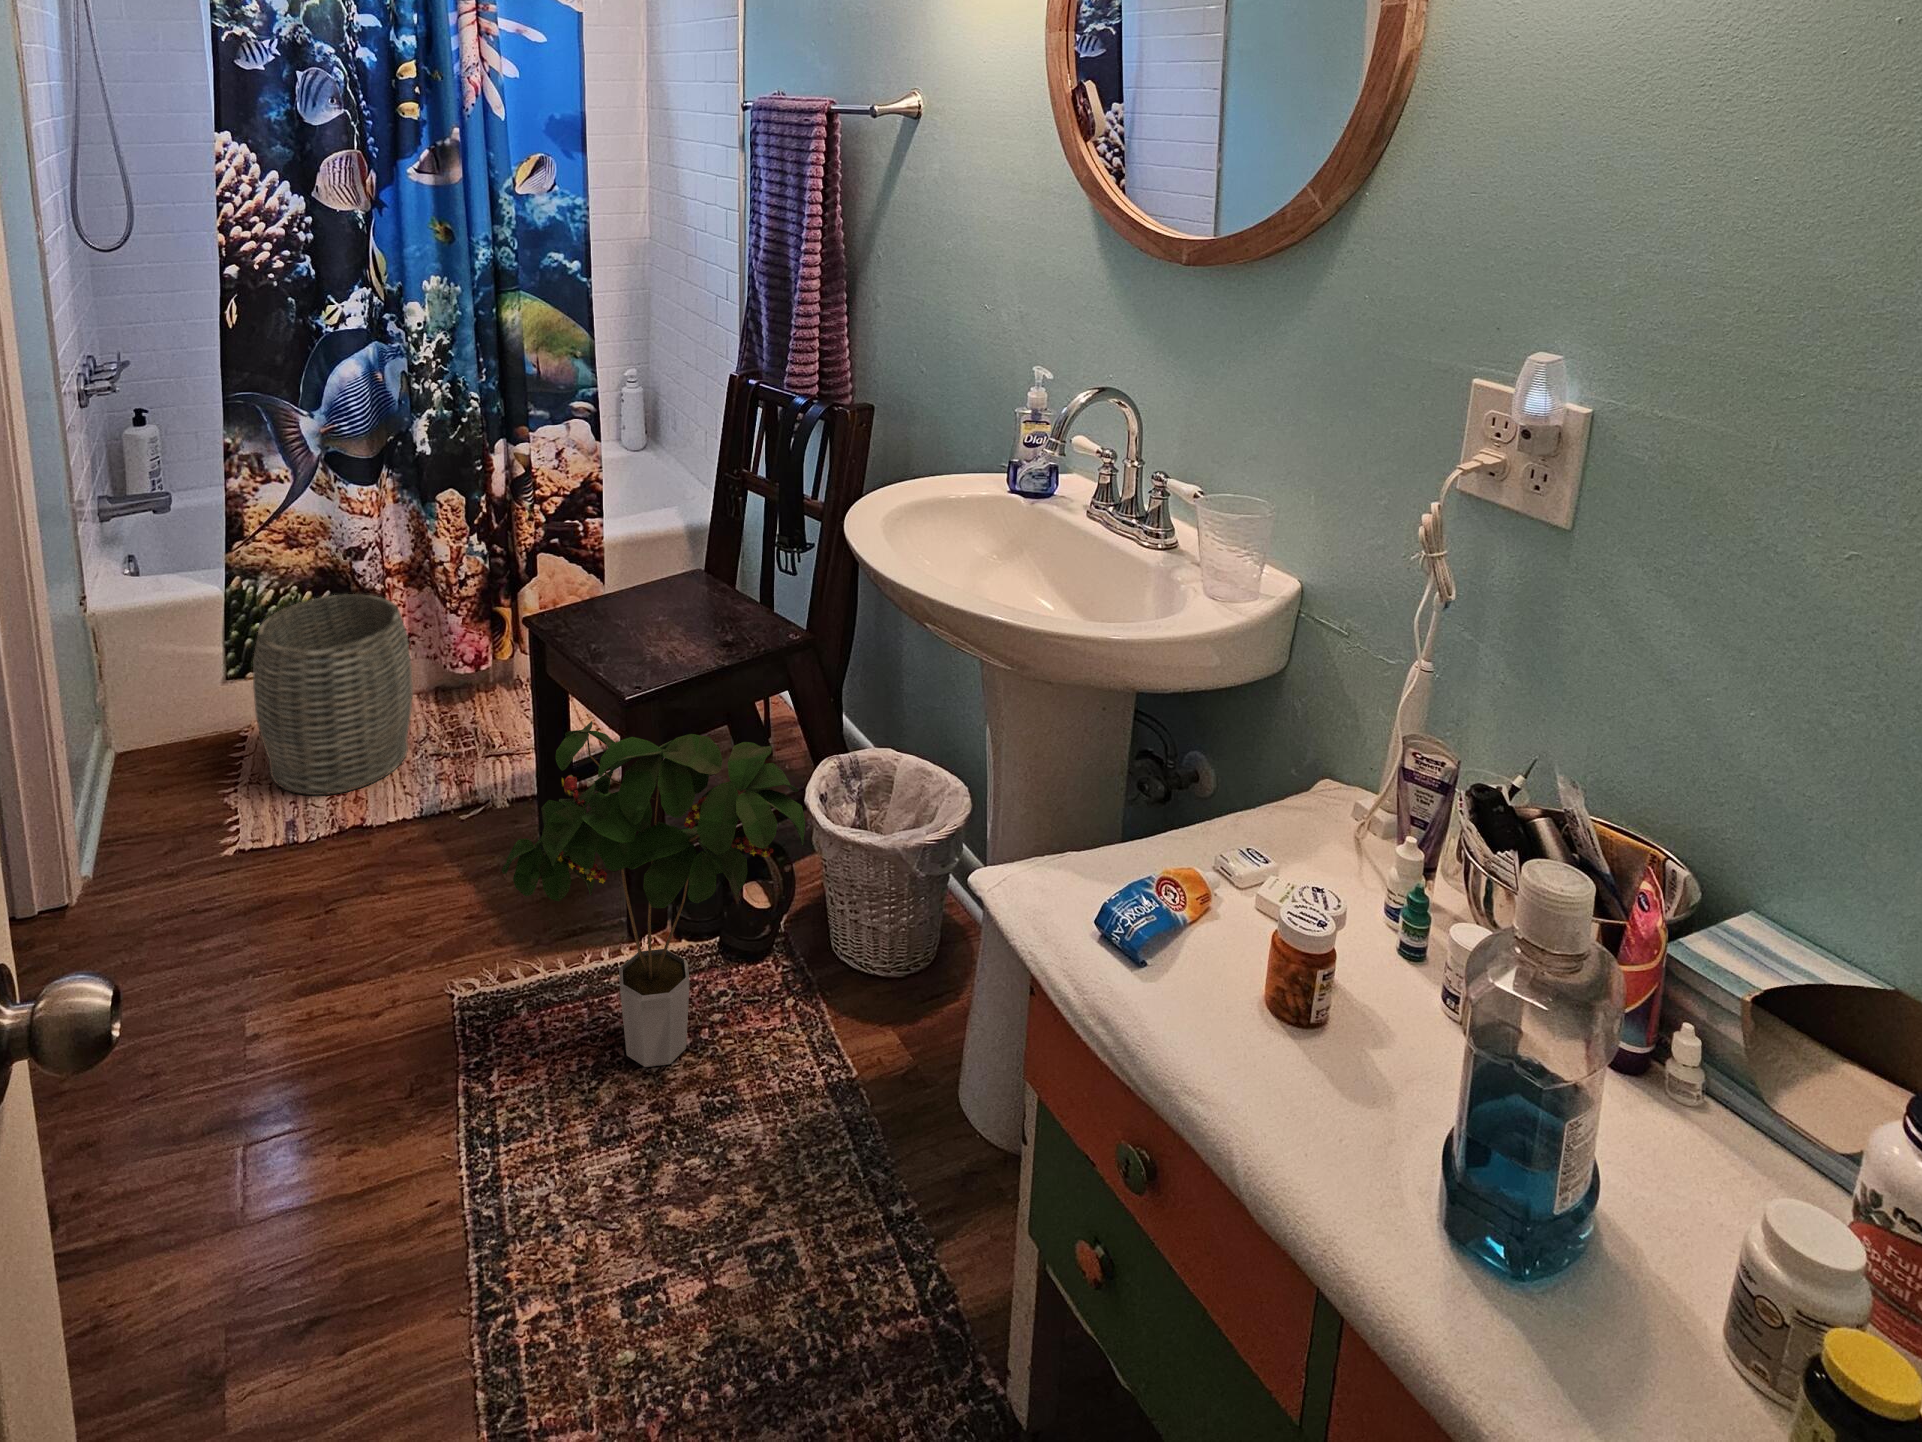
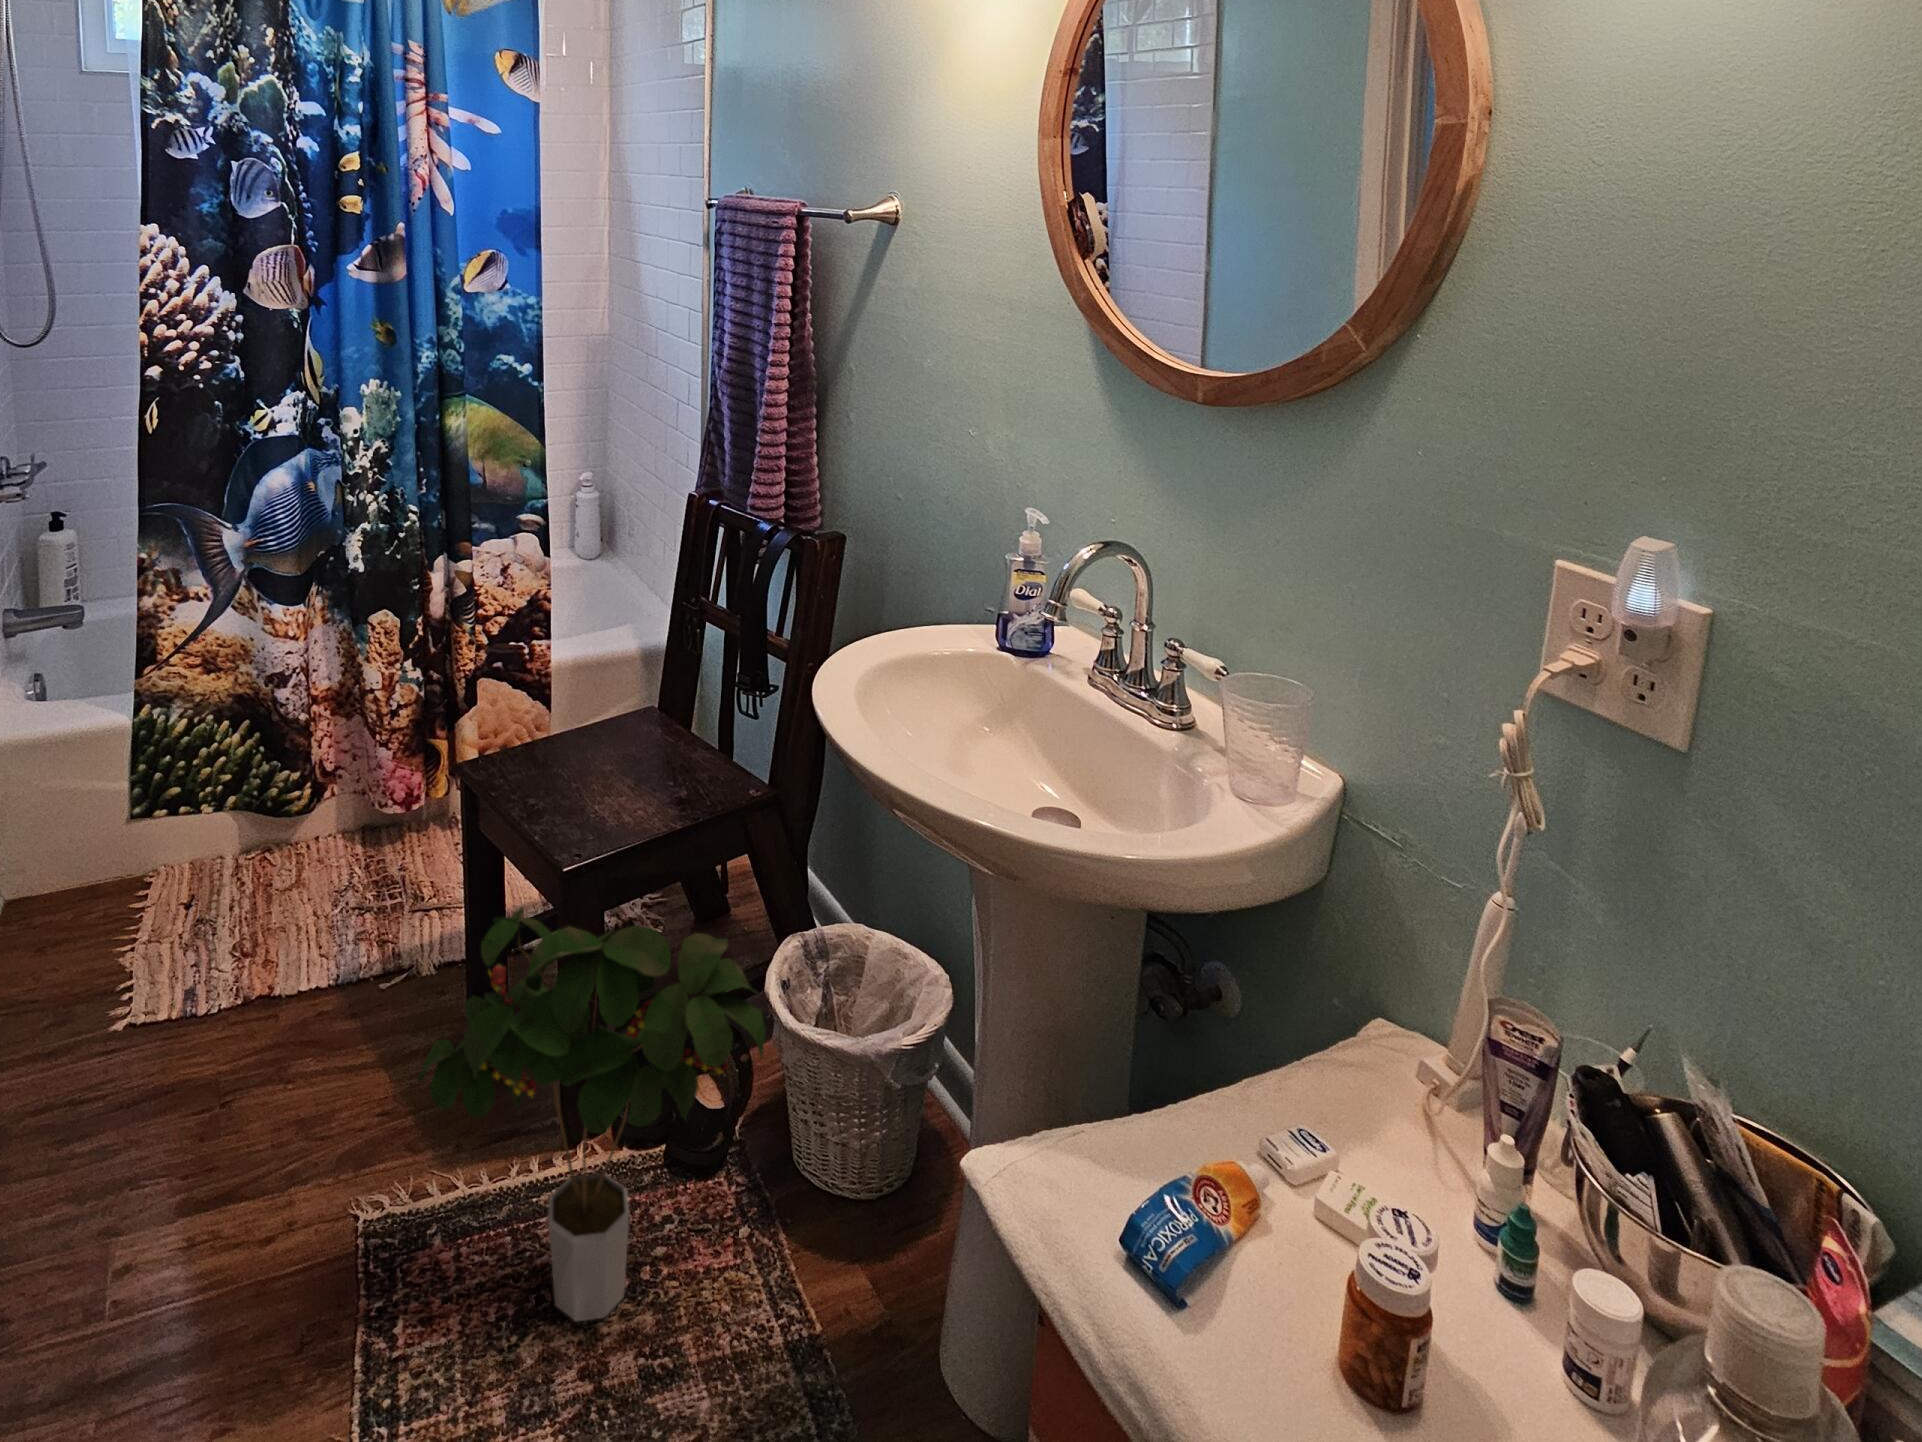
woven basket: present [253,594,413,795] -> none [157,725,335,958]

